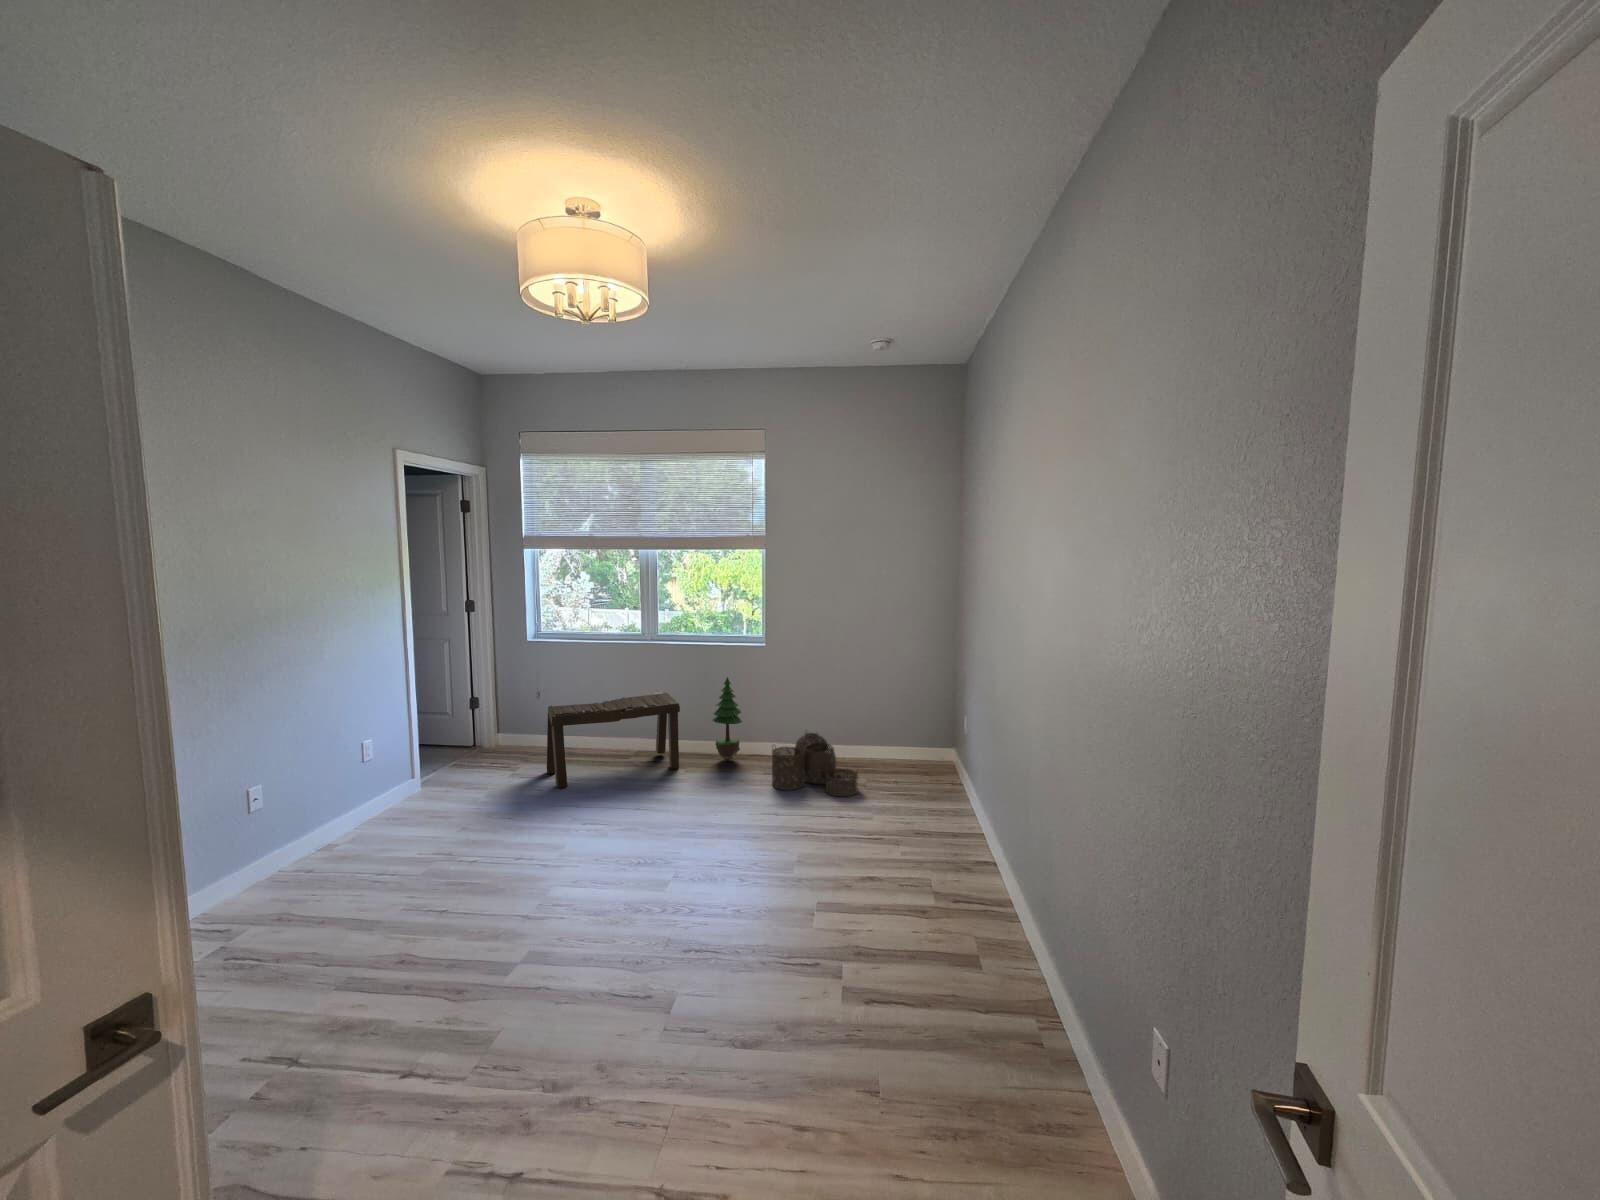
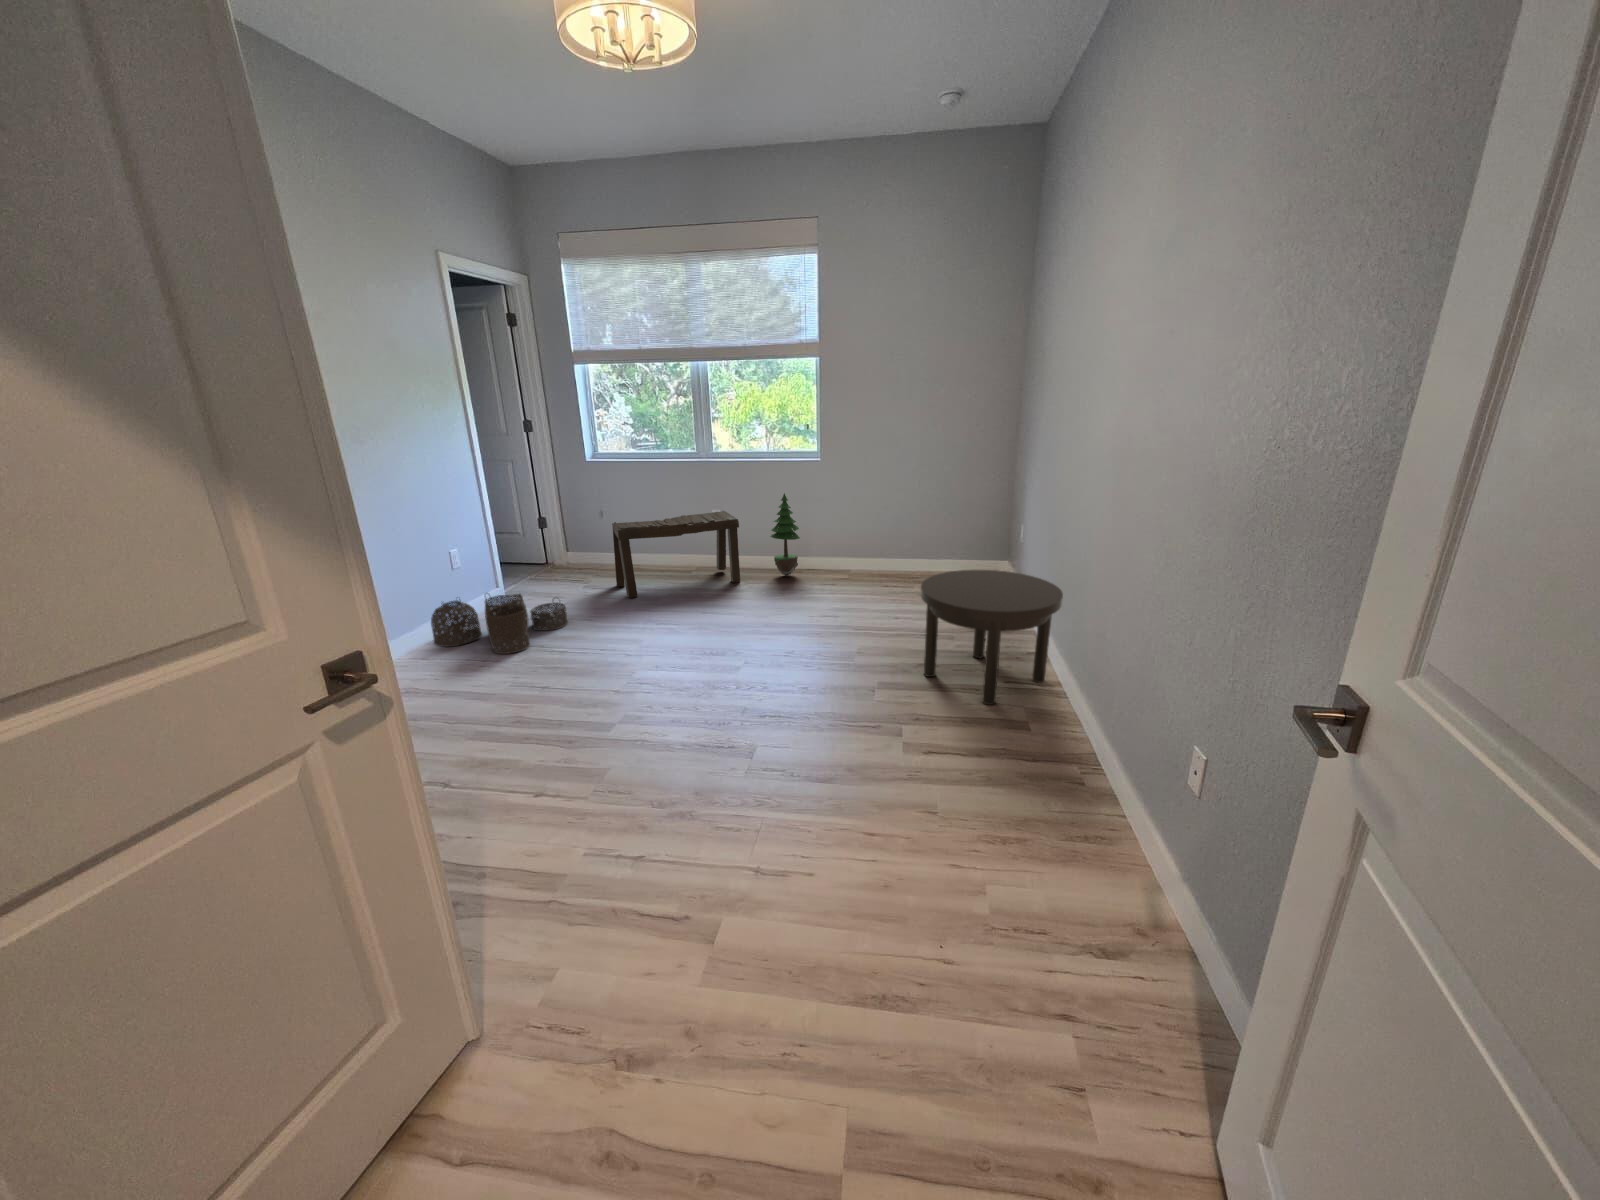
woven basket: present [772,732,858,796] -> present [431,594,567,654]
side table: none [860,770,1004,930] -> present [921,570,1063,705]

